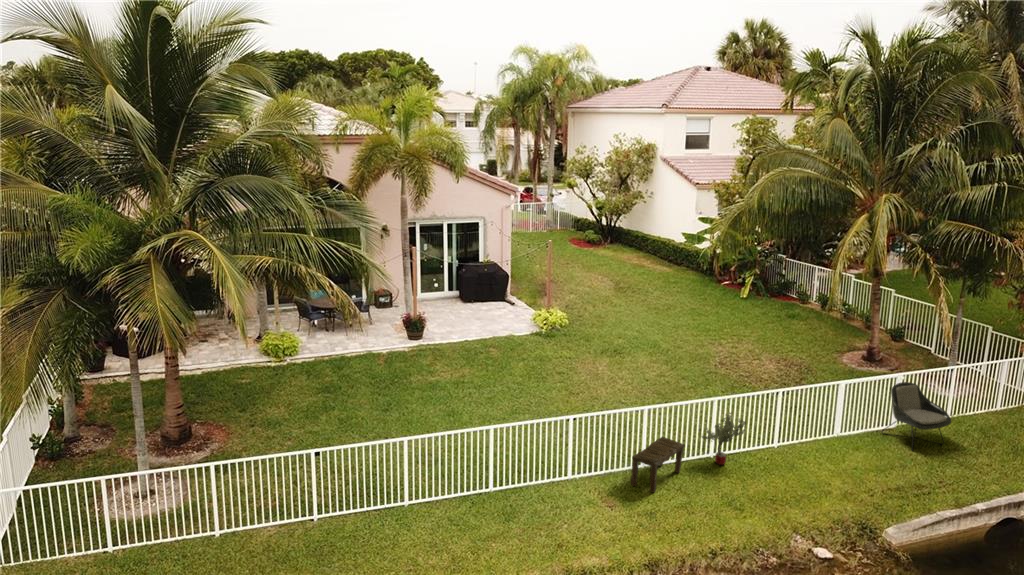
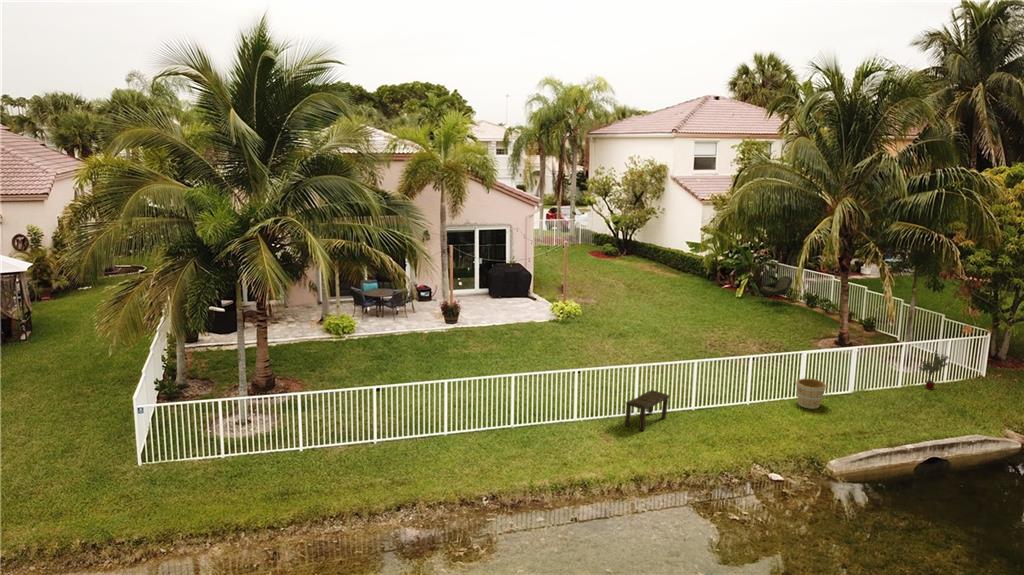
lounge chair: present [882,382,951,450] -> present [760,276,792,304]
potted tree: present [702,412,746,465] -> present [919,351,949,390]
wooden bucket: none [834,414,872,453] -> present [796,378,826,409]

